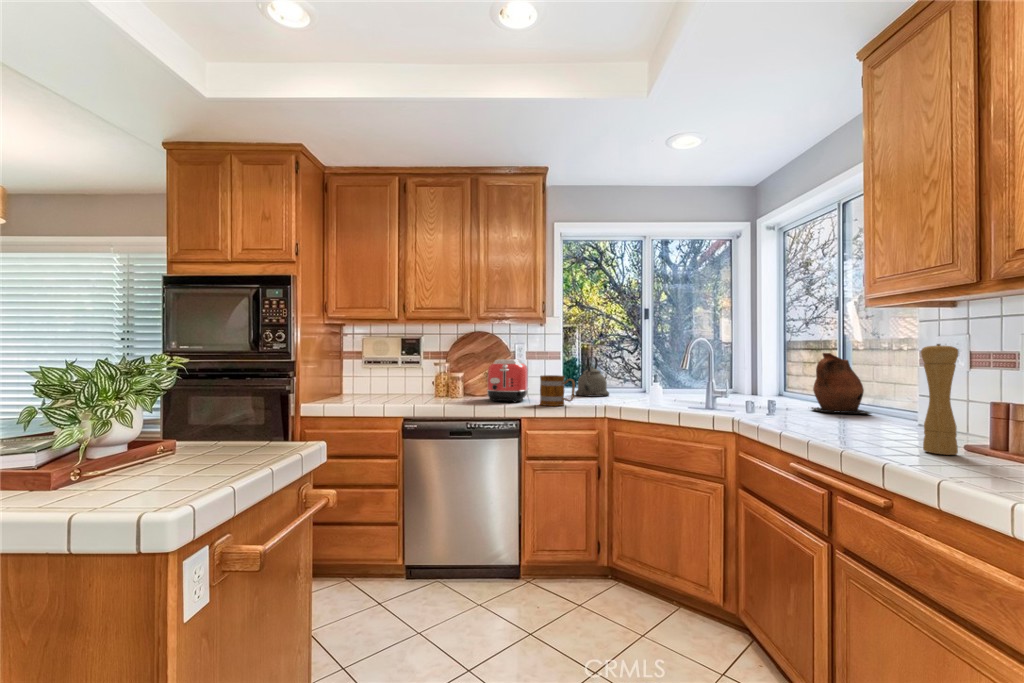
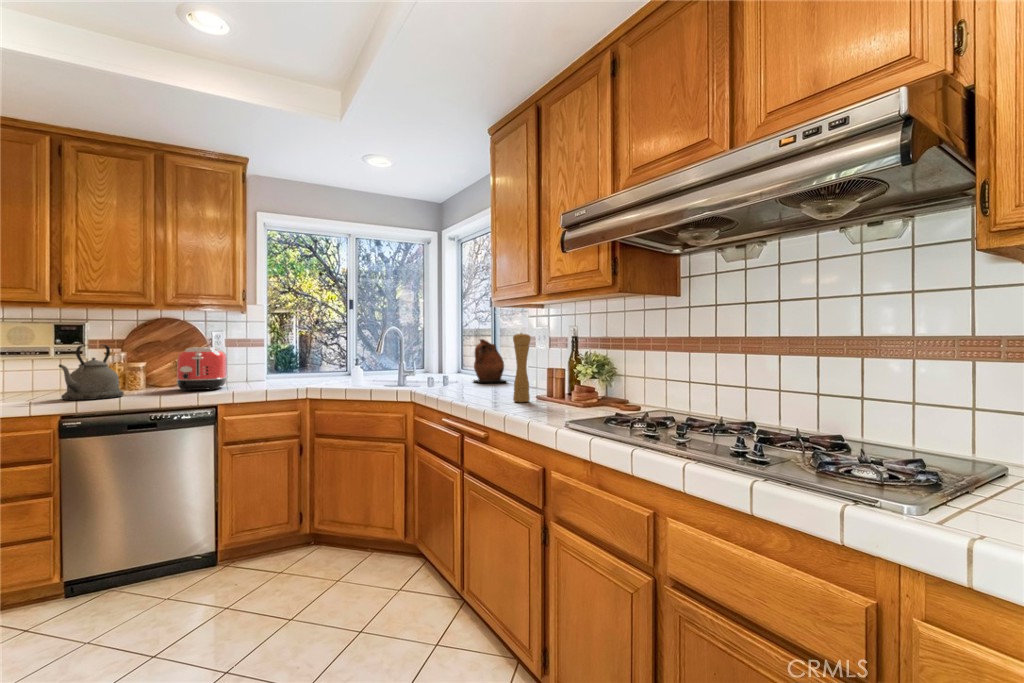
kettle: present [575,357,609,397] -> present [59,345,124,400]
mug: present [540,375,575,406] -> none [239,362,277,392]

